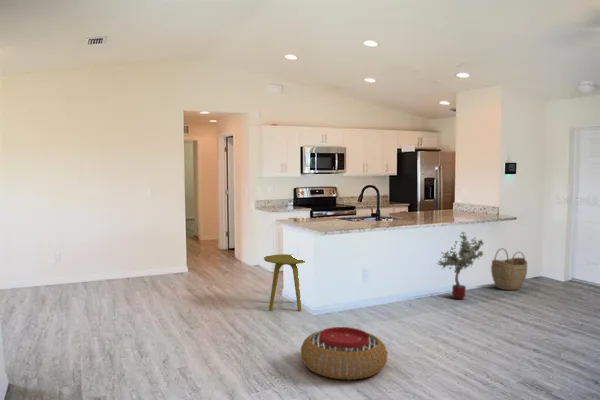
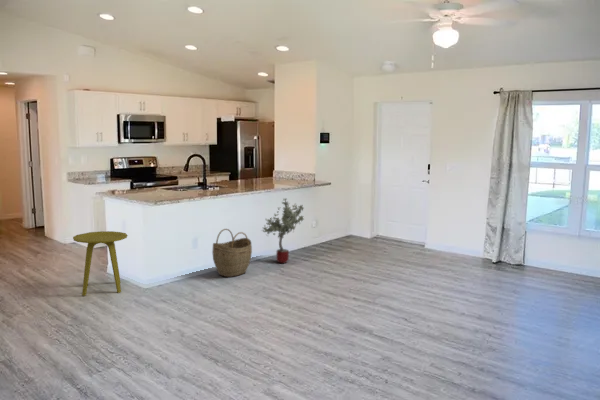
woven basket: present [491,249,527,290] -> present [213,229,252,277]
pouf: present [301,327,387,380] -> none [119,310,219,372]

